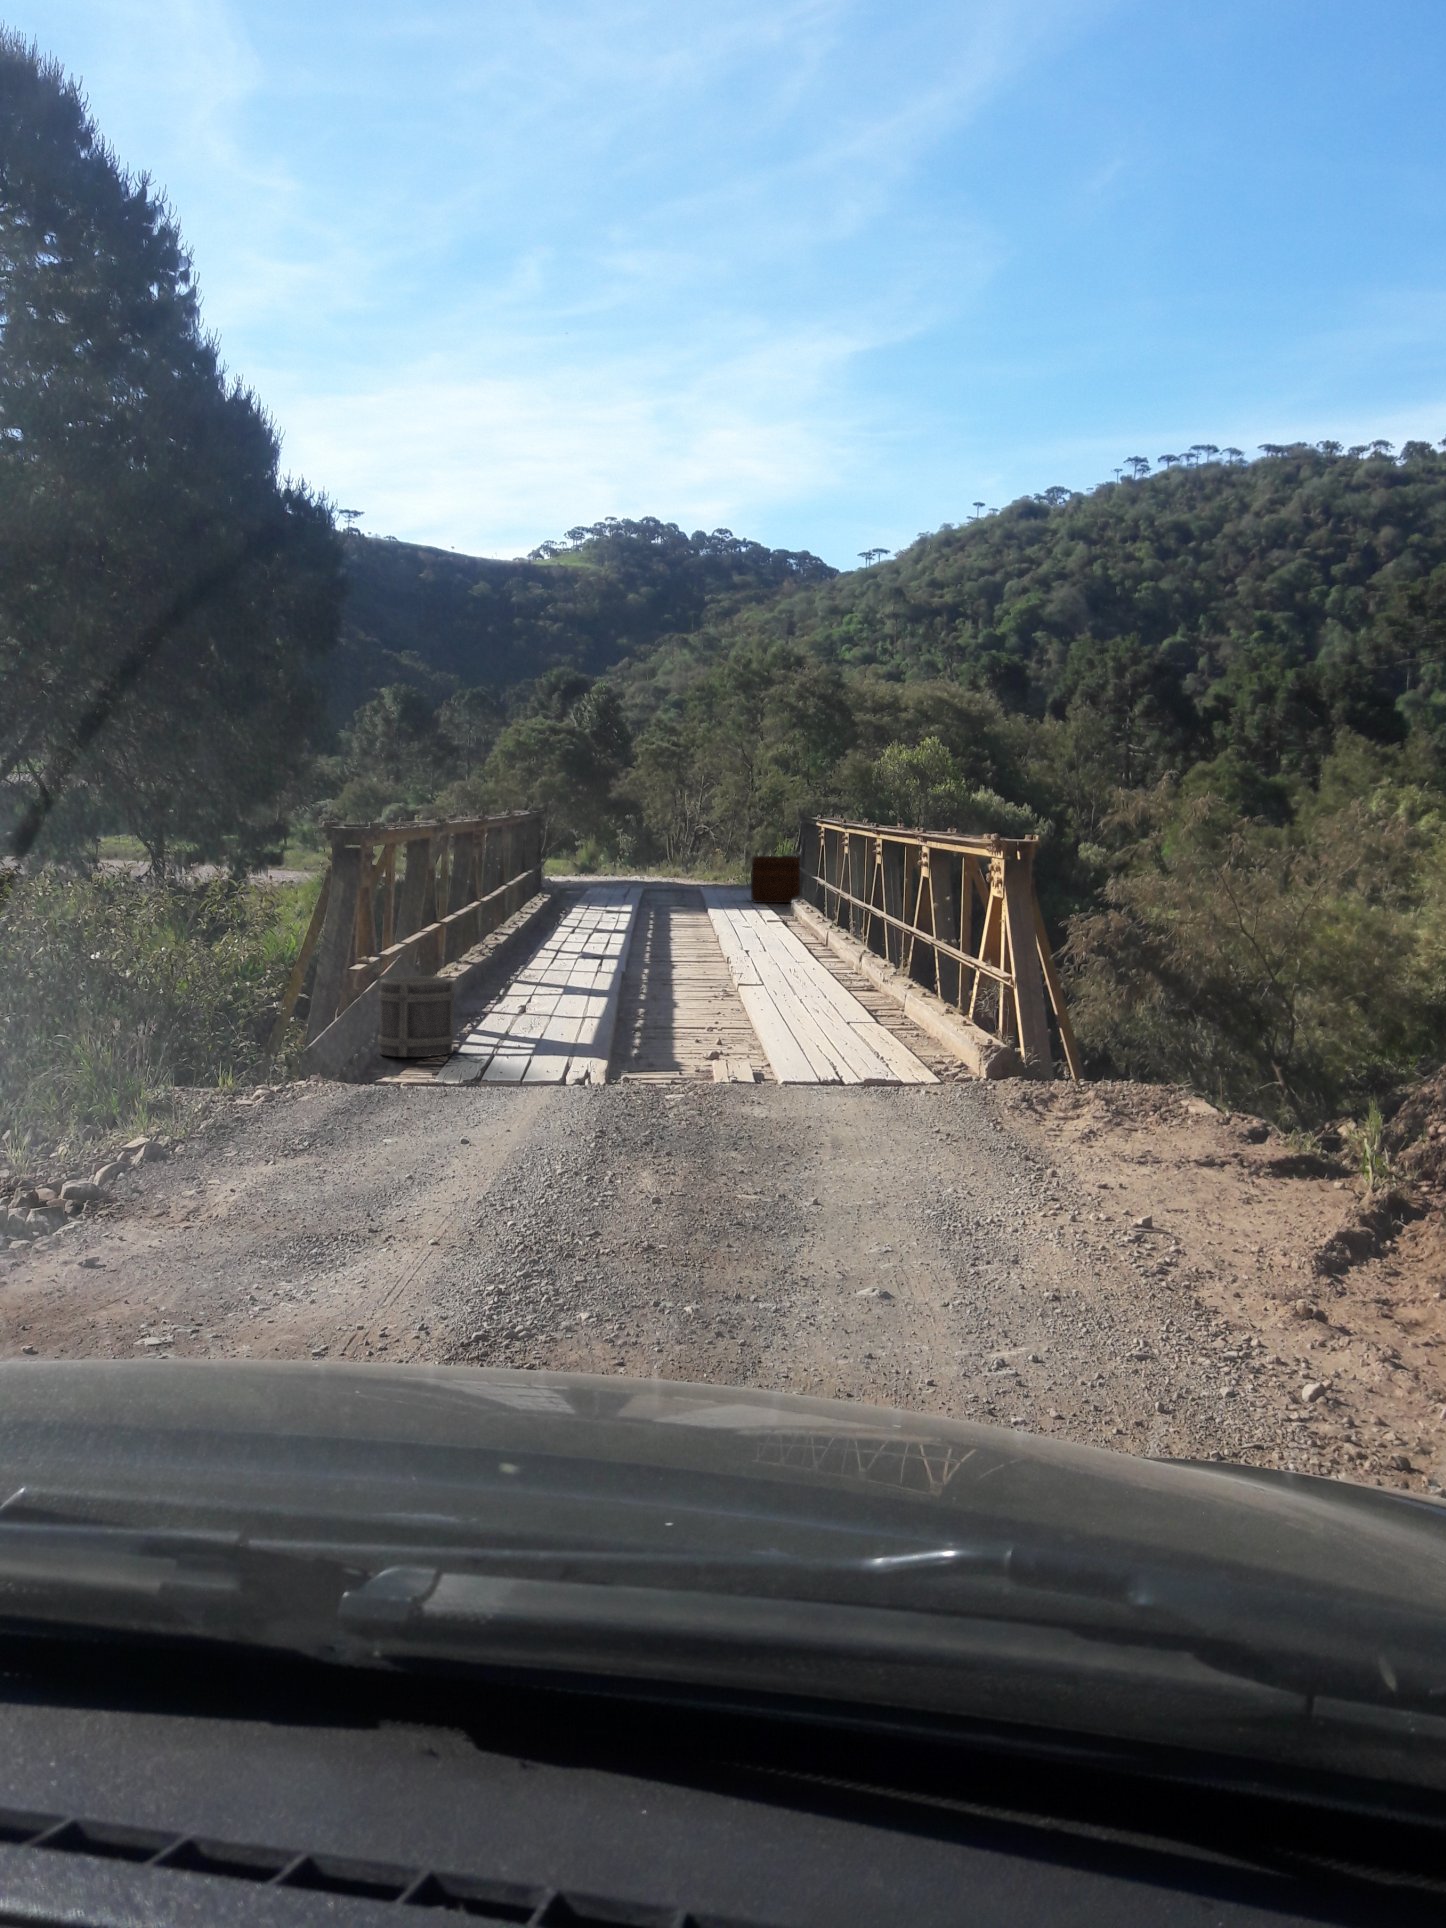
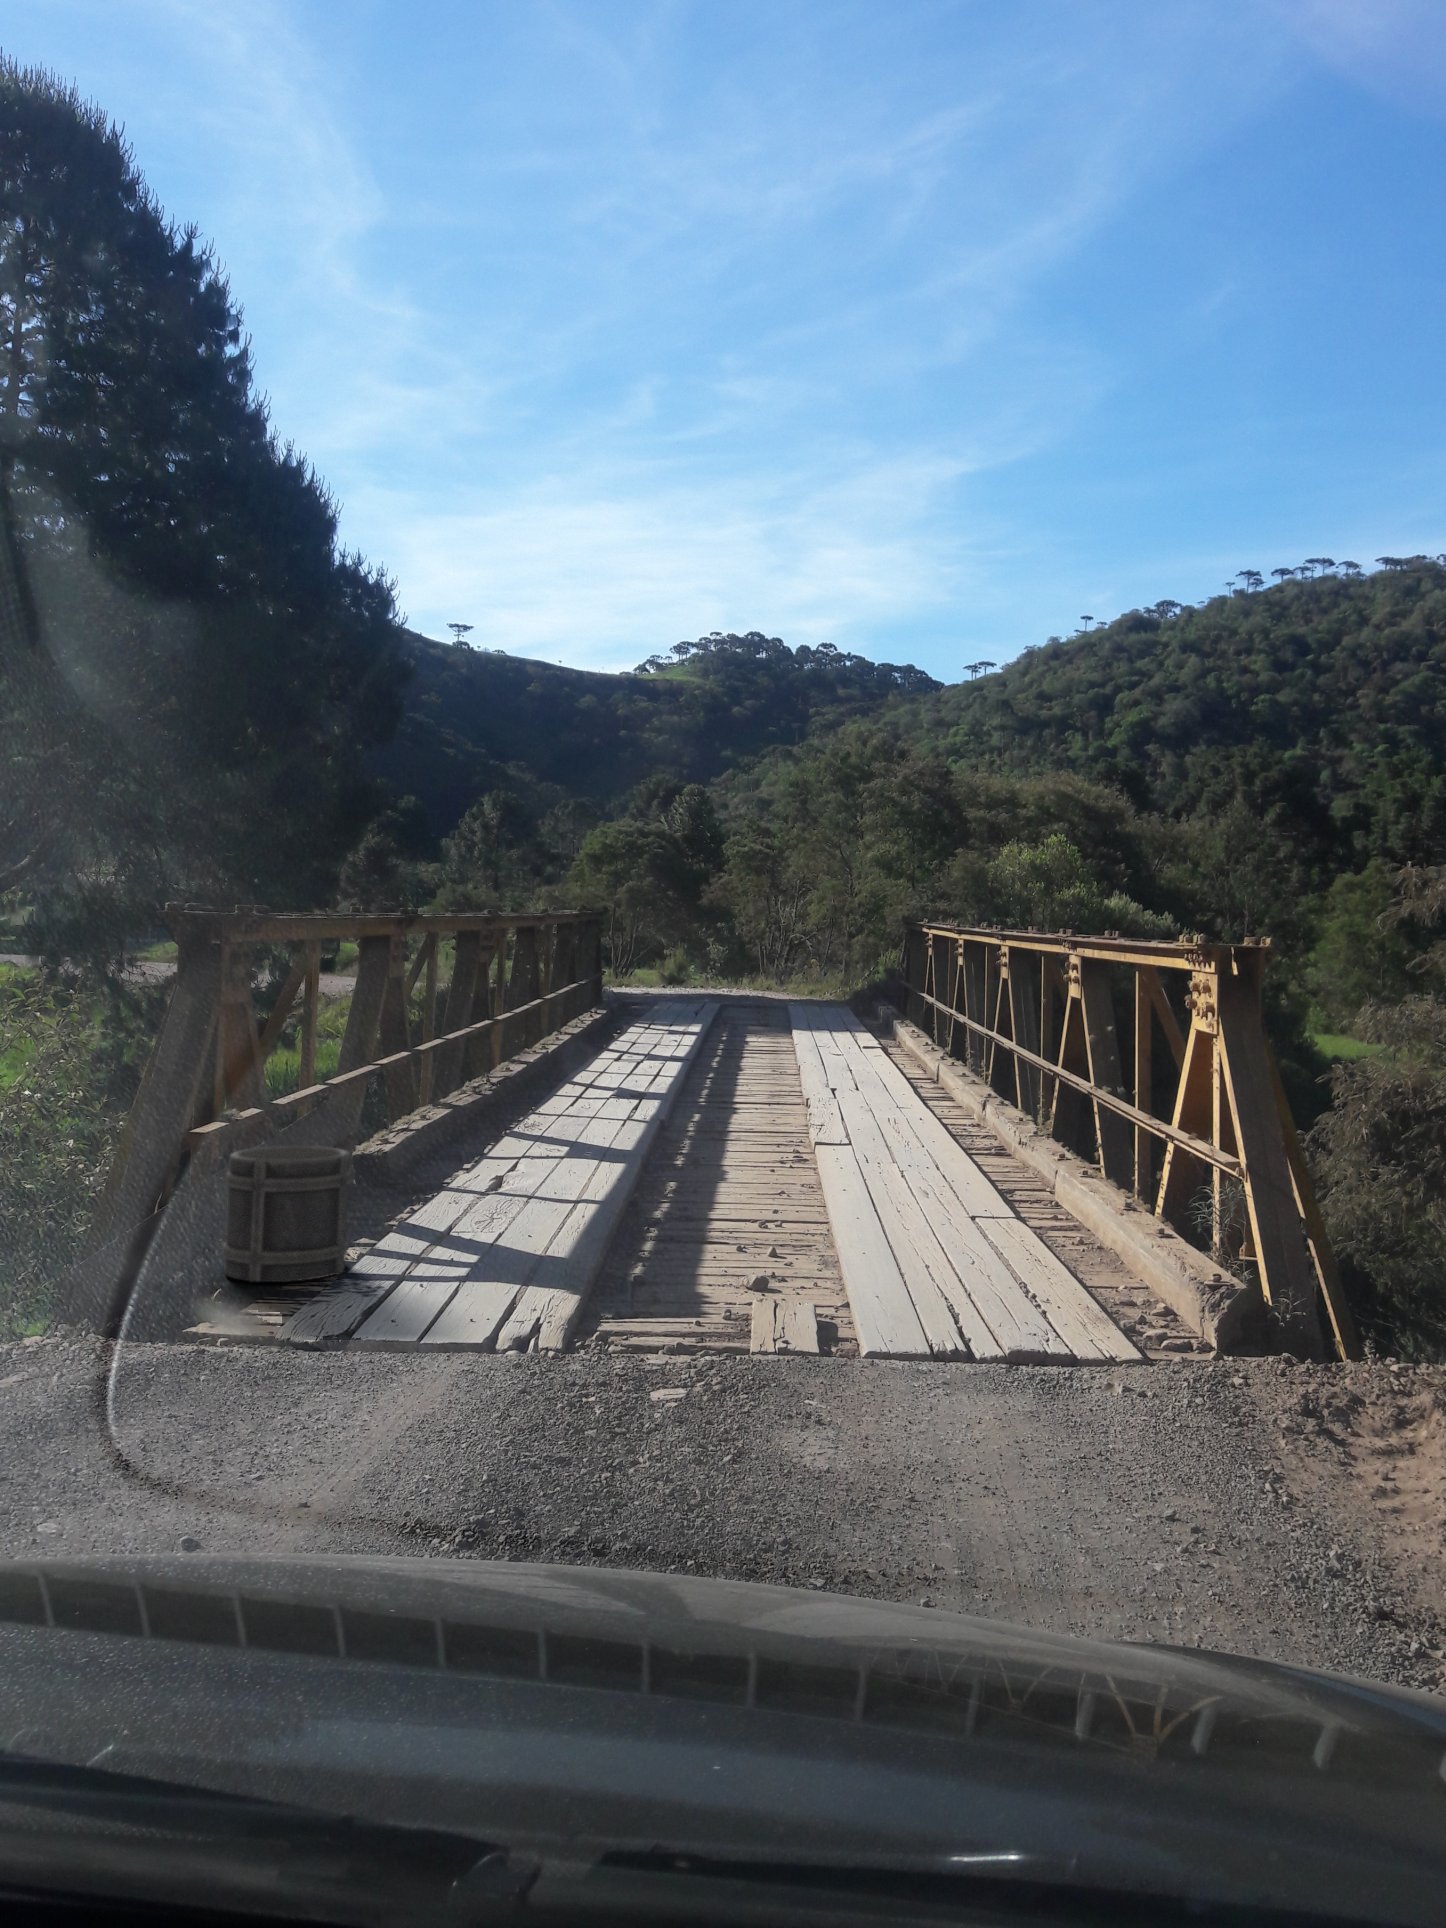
wooden crate: present [751,856,800,903] -> none [847,968,904,1023]

